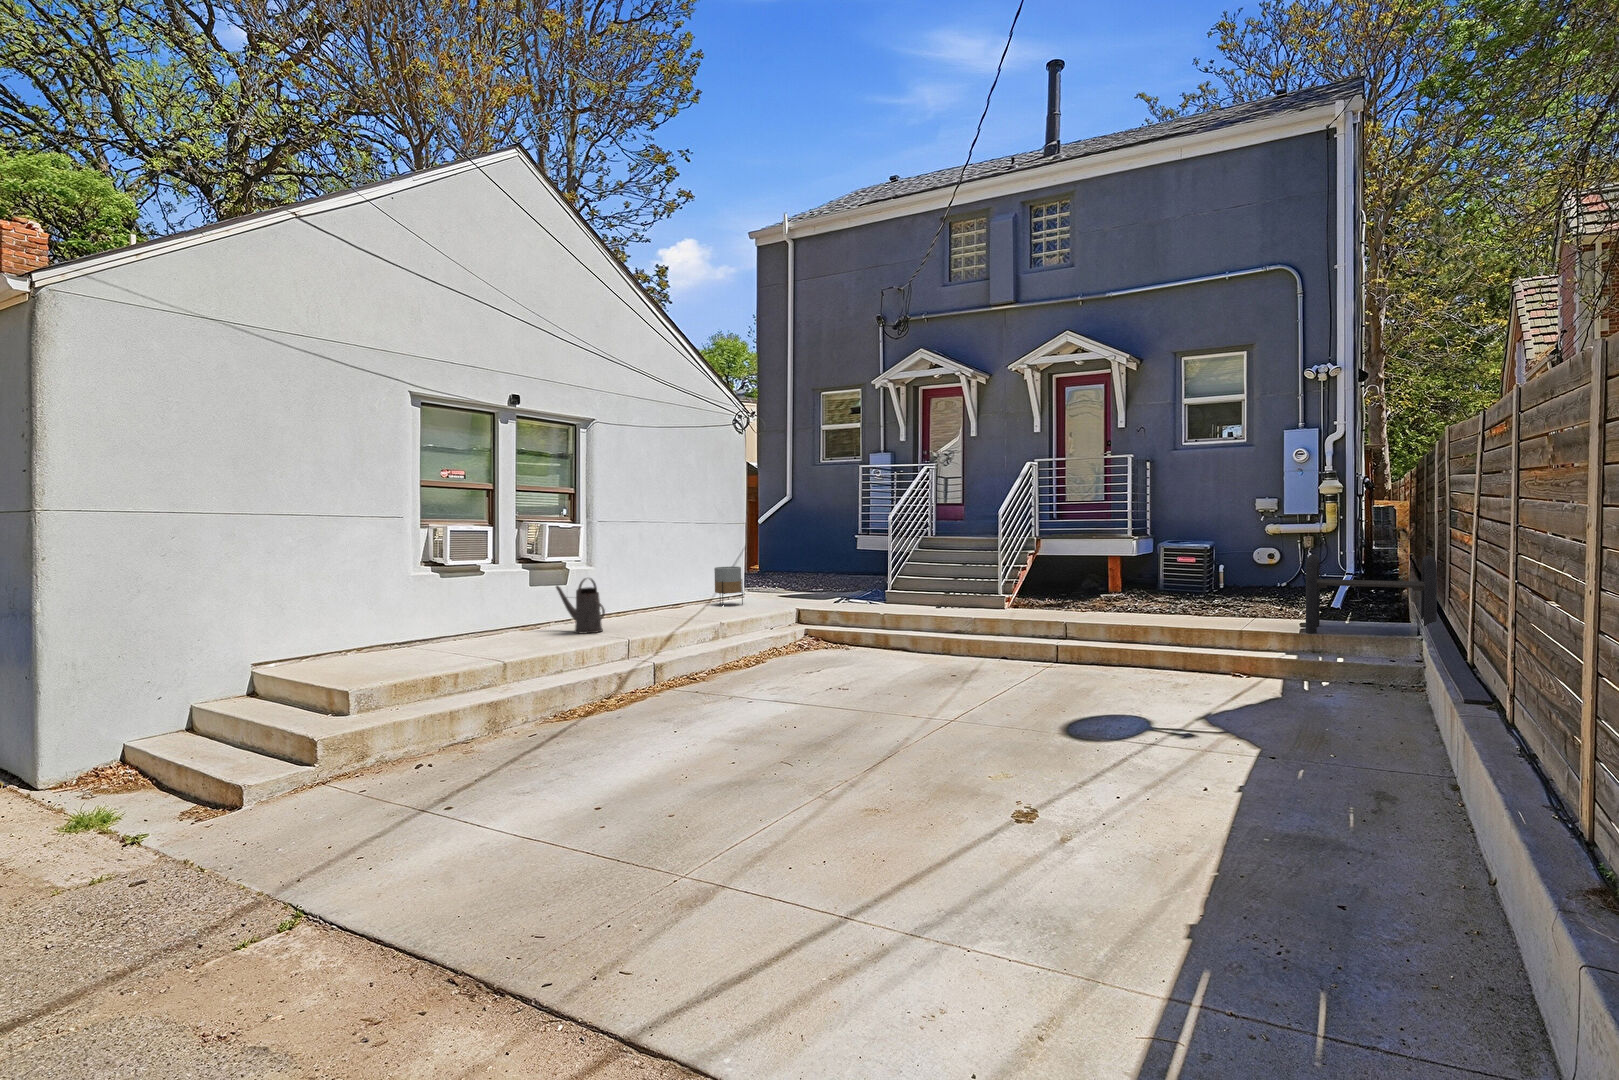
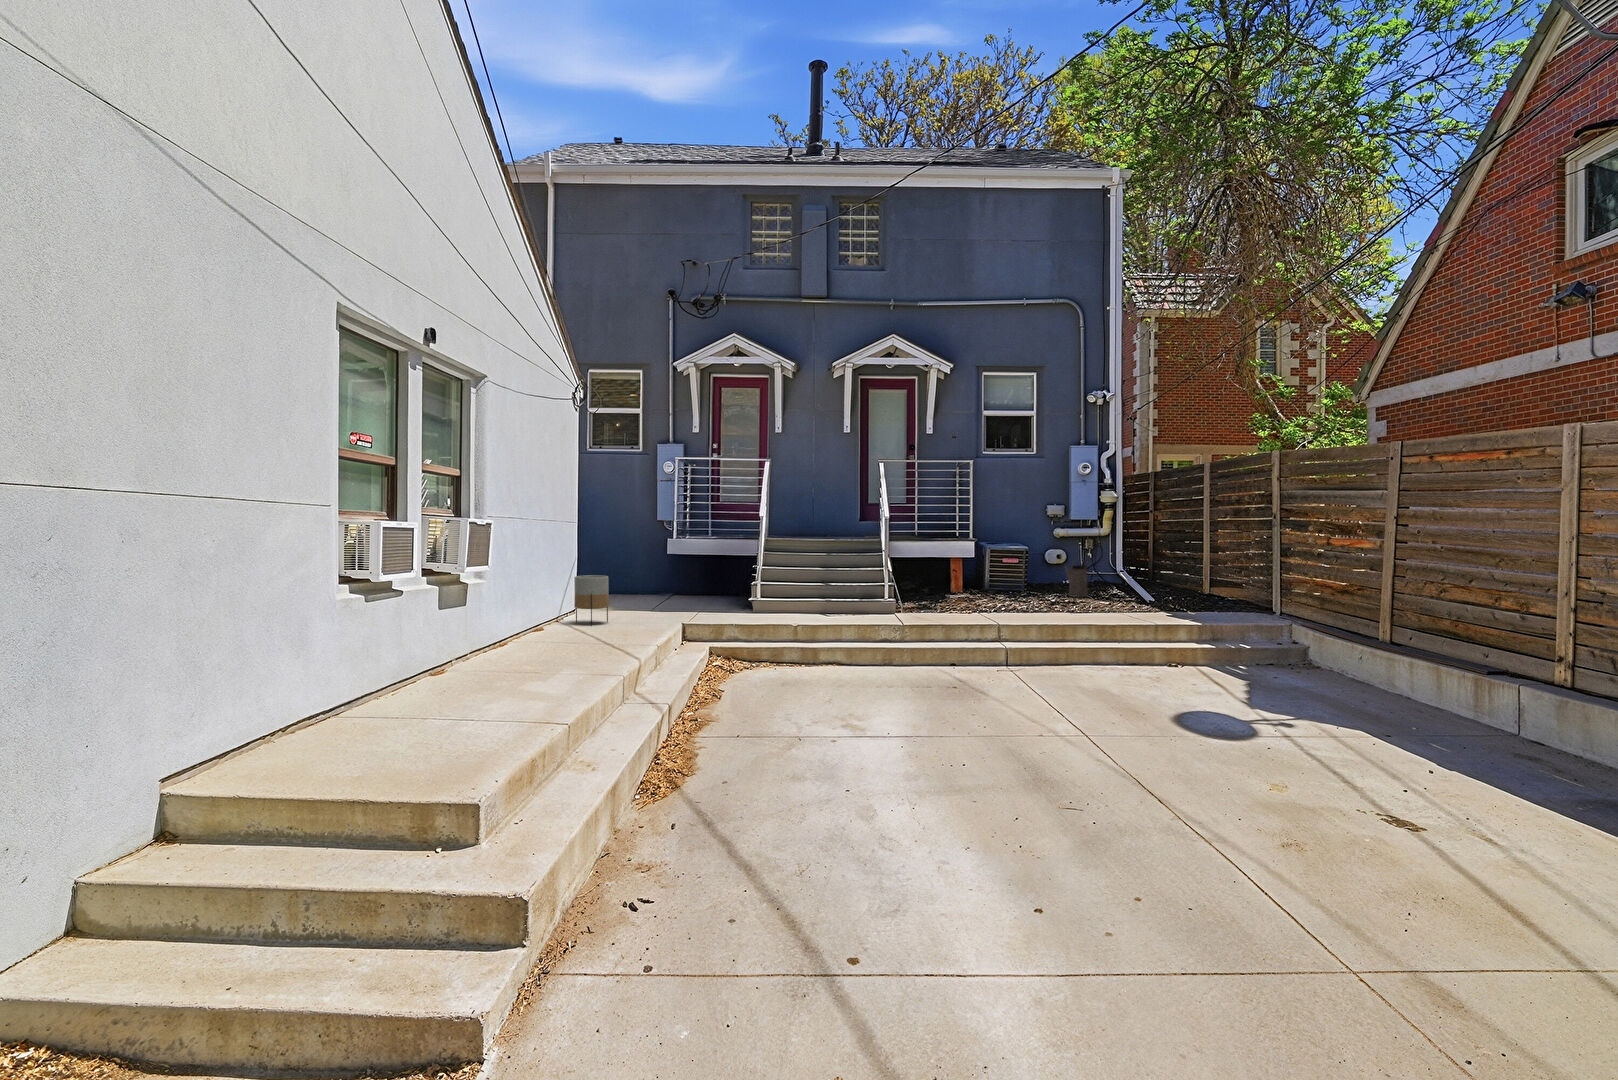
bench: present [1306,554,1437,634] -> none [1181,556,1296,627]
watering can: present [556,578,605,634] -> present [1064,563,1088,597]

